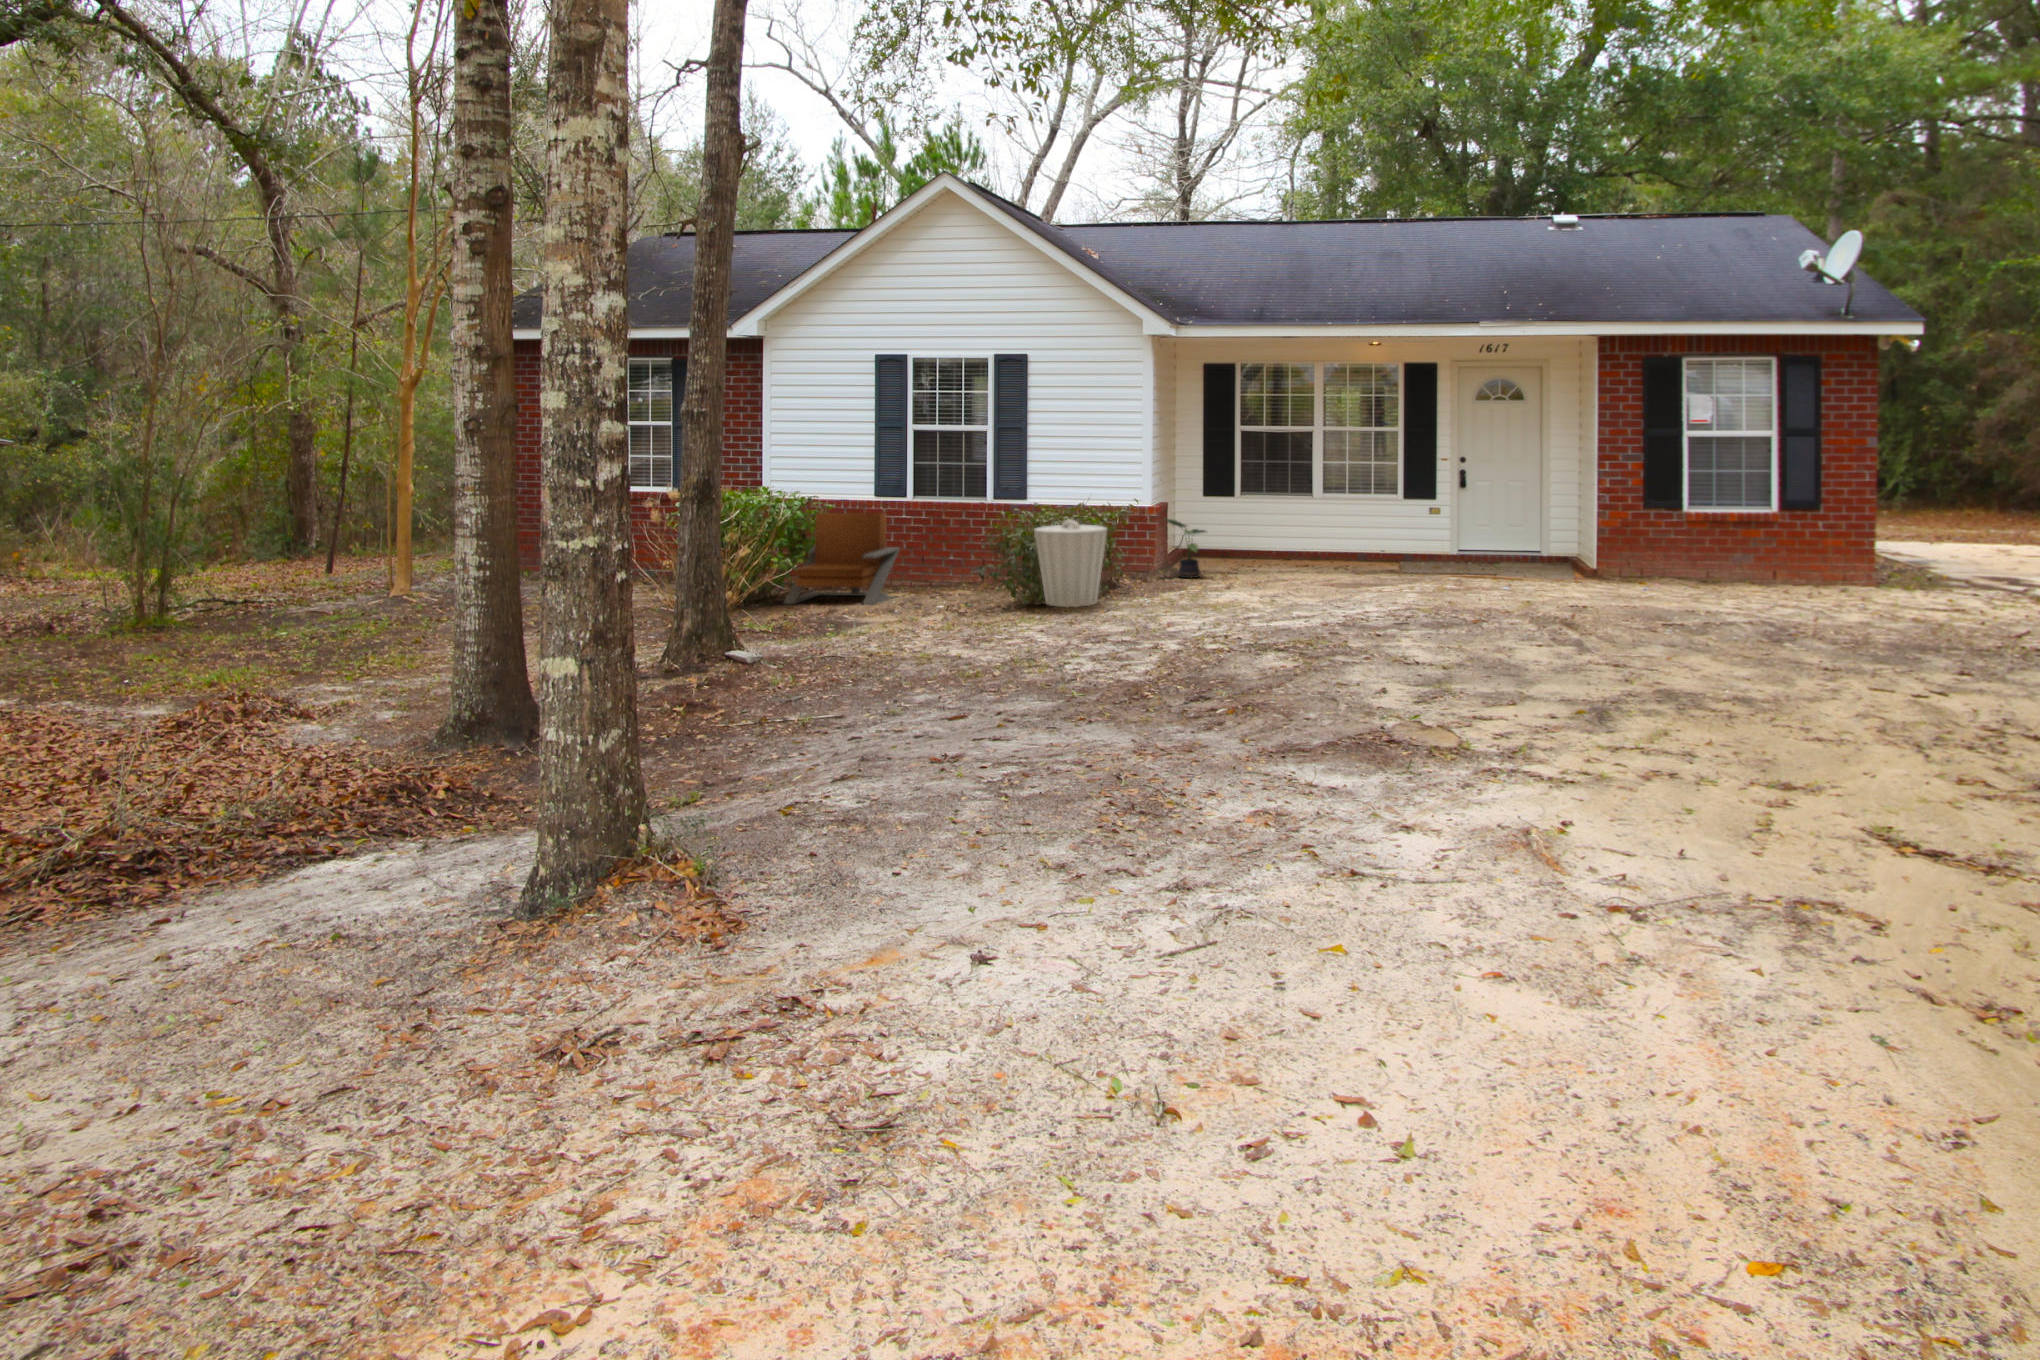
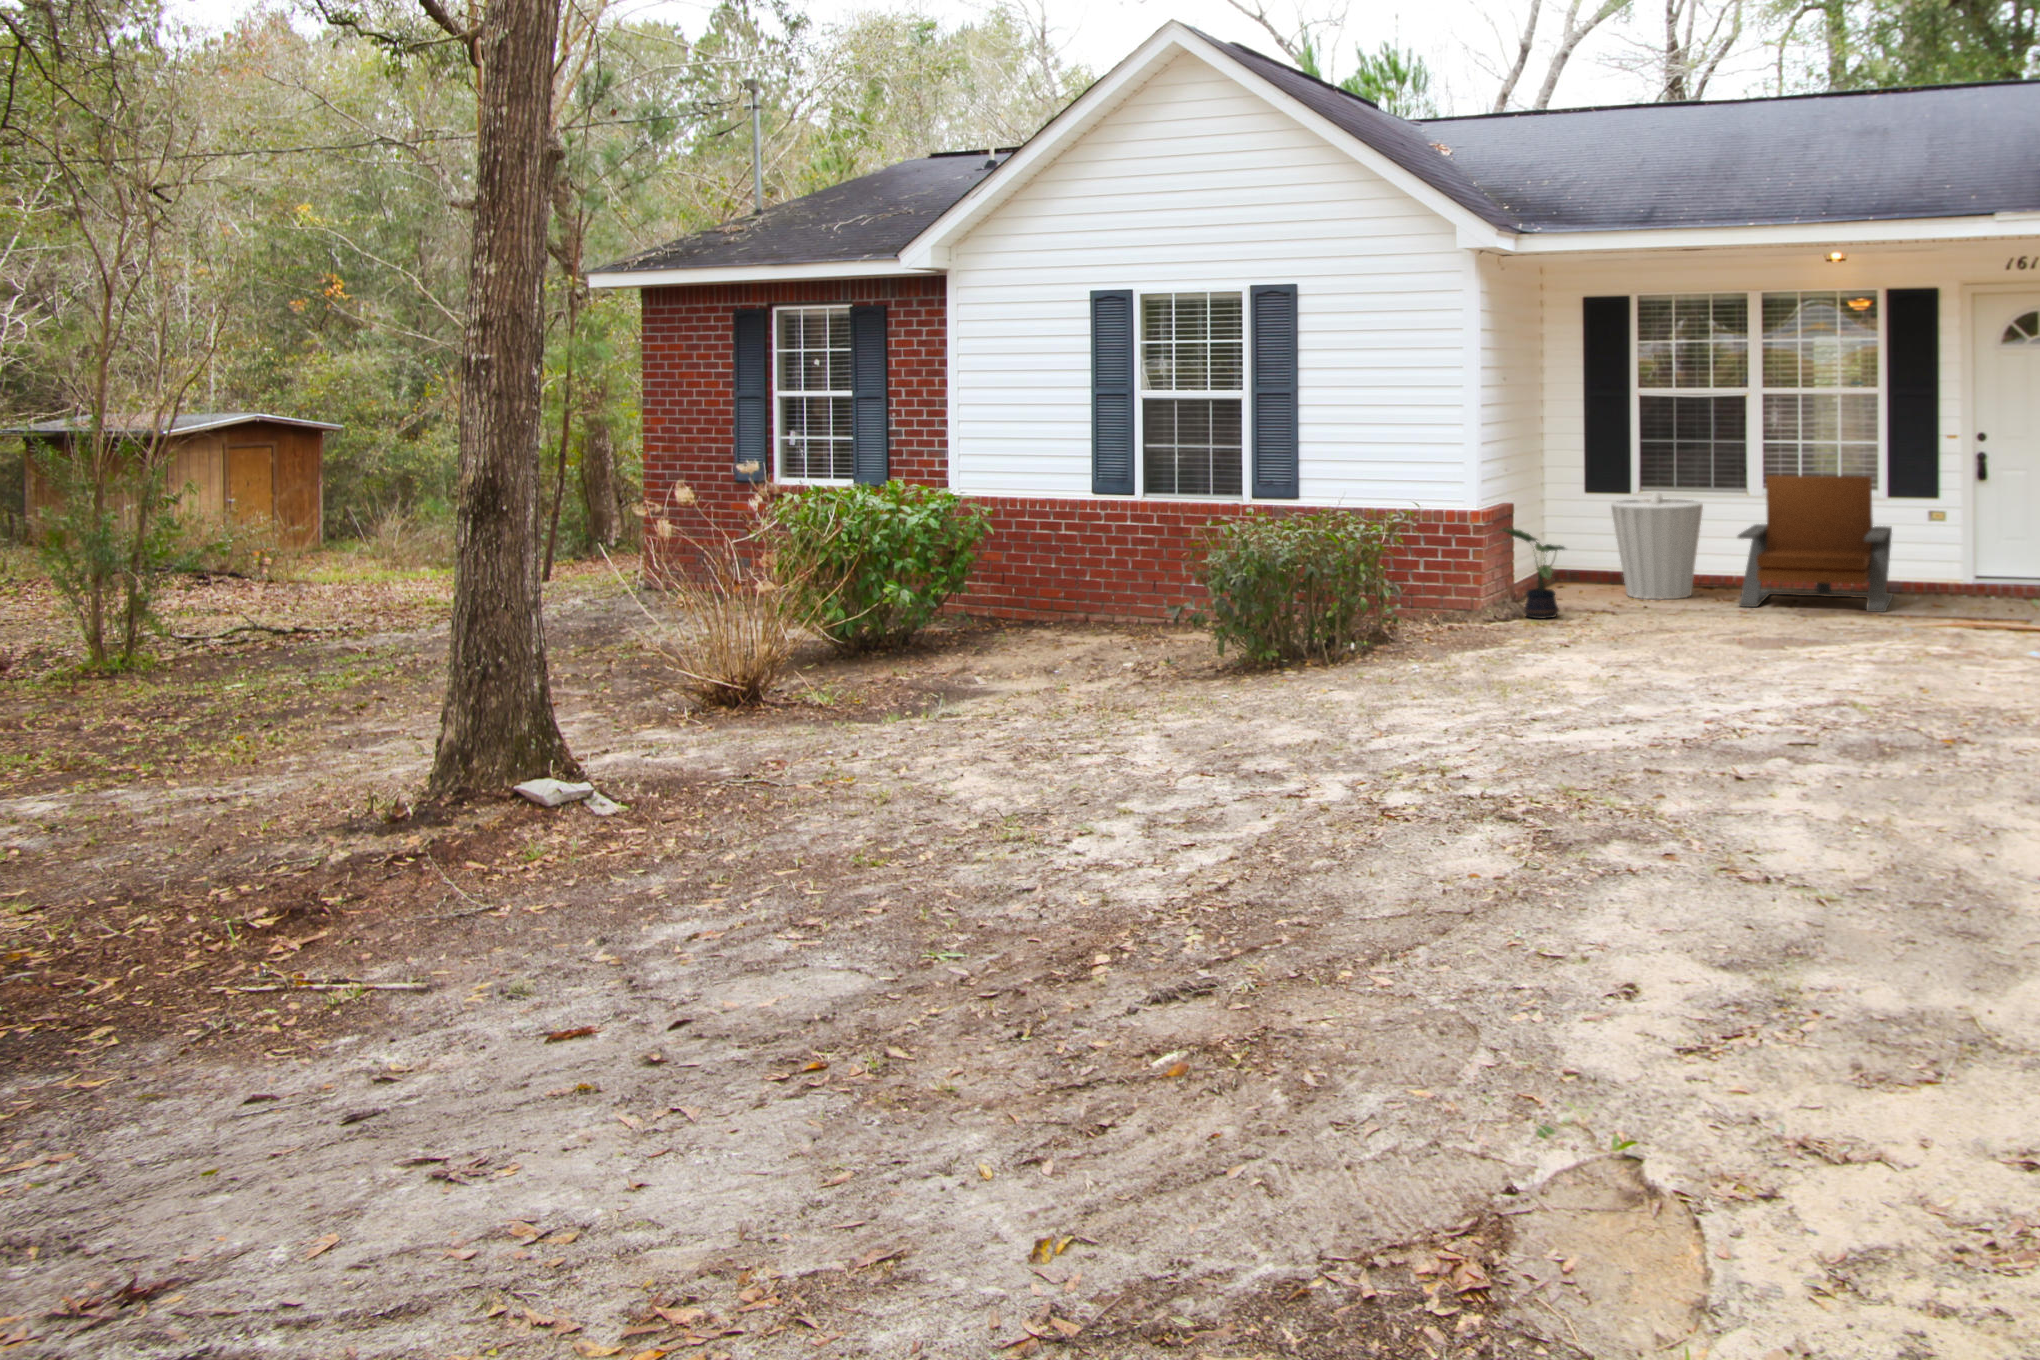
lounge chair: present [784,512,900,605] -> present [1738,475,1893,612]
trash can: present [1034,520,1107,607] -> present [1611,492,1703,599]

